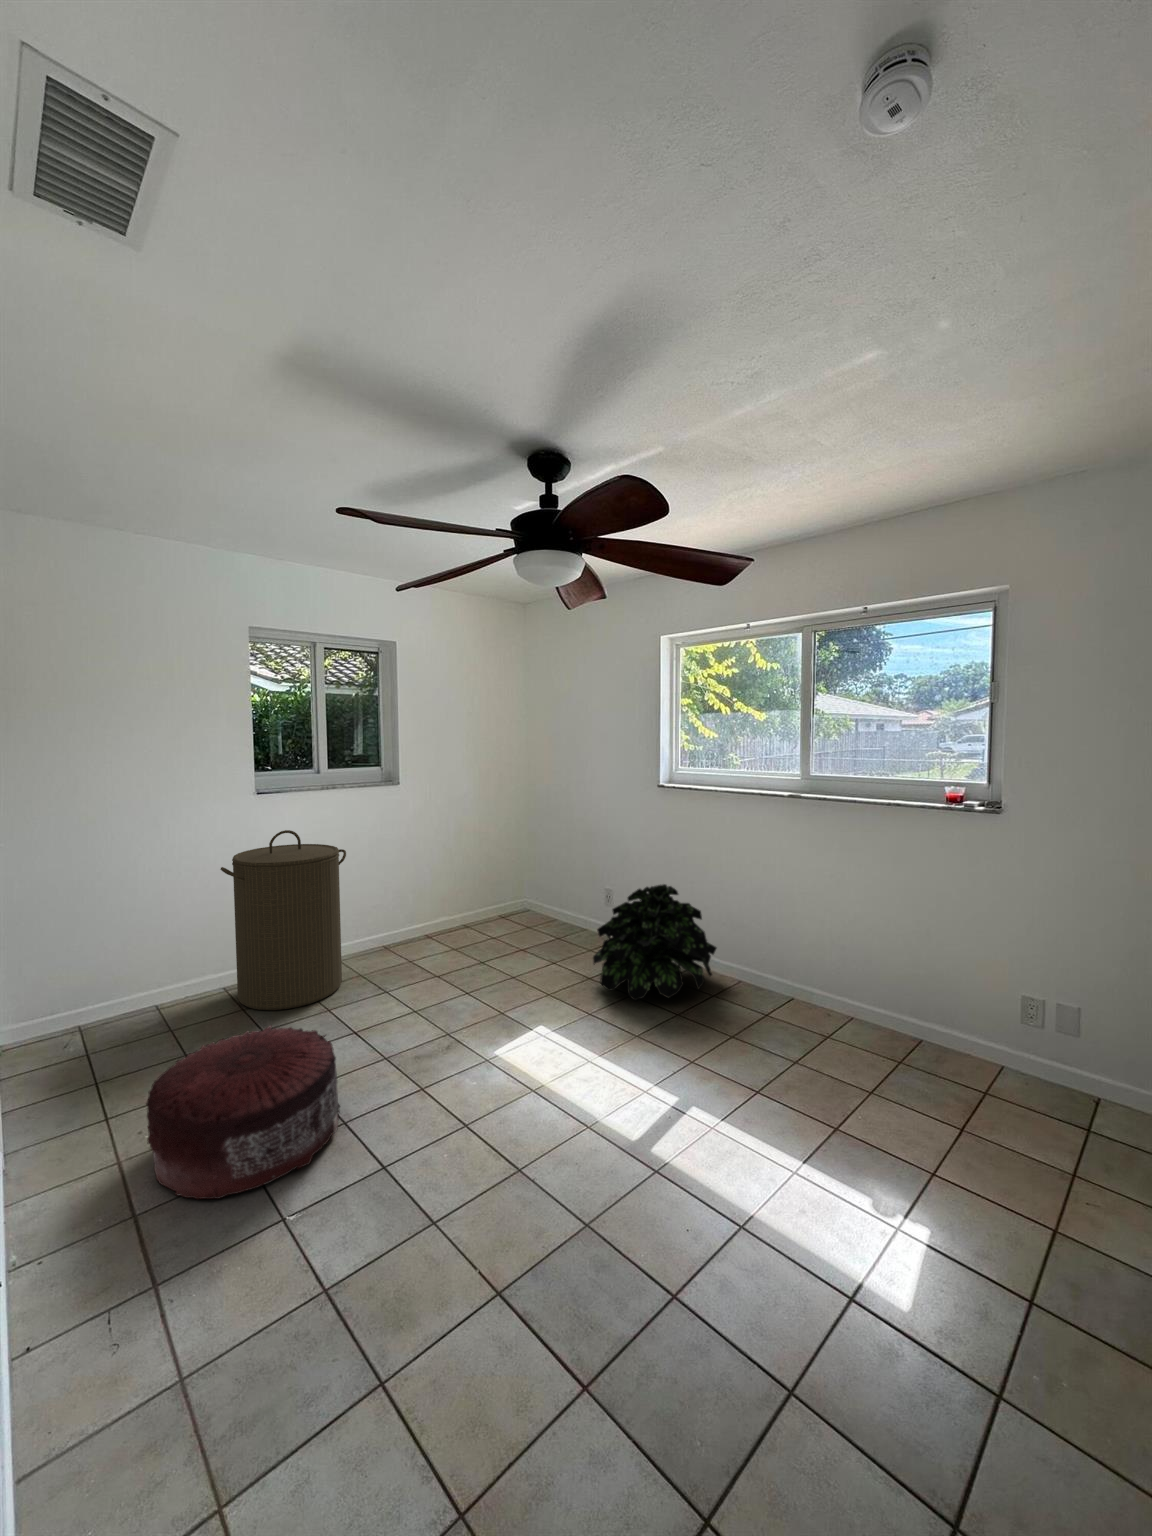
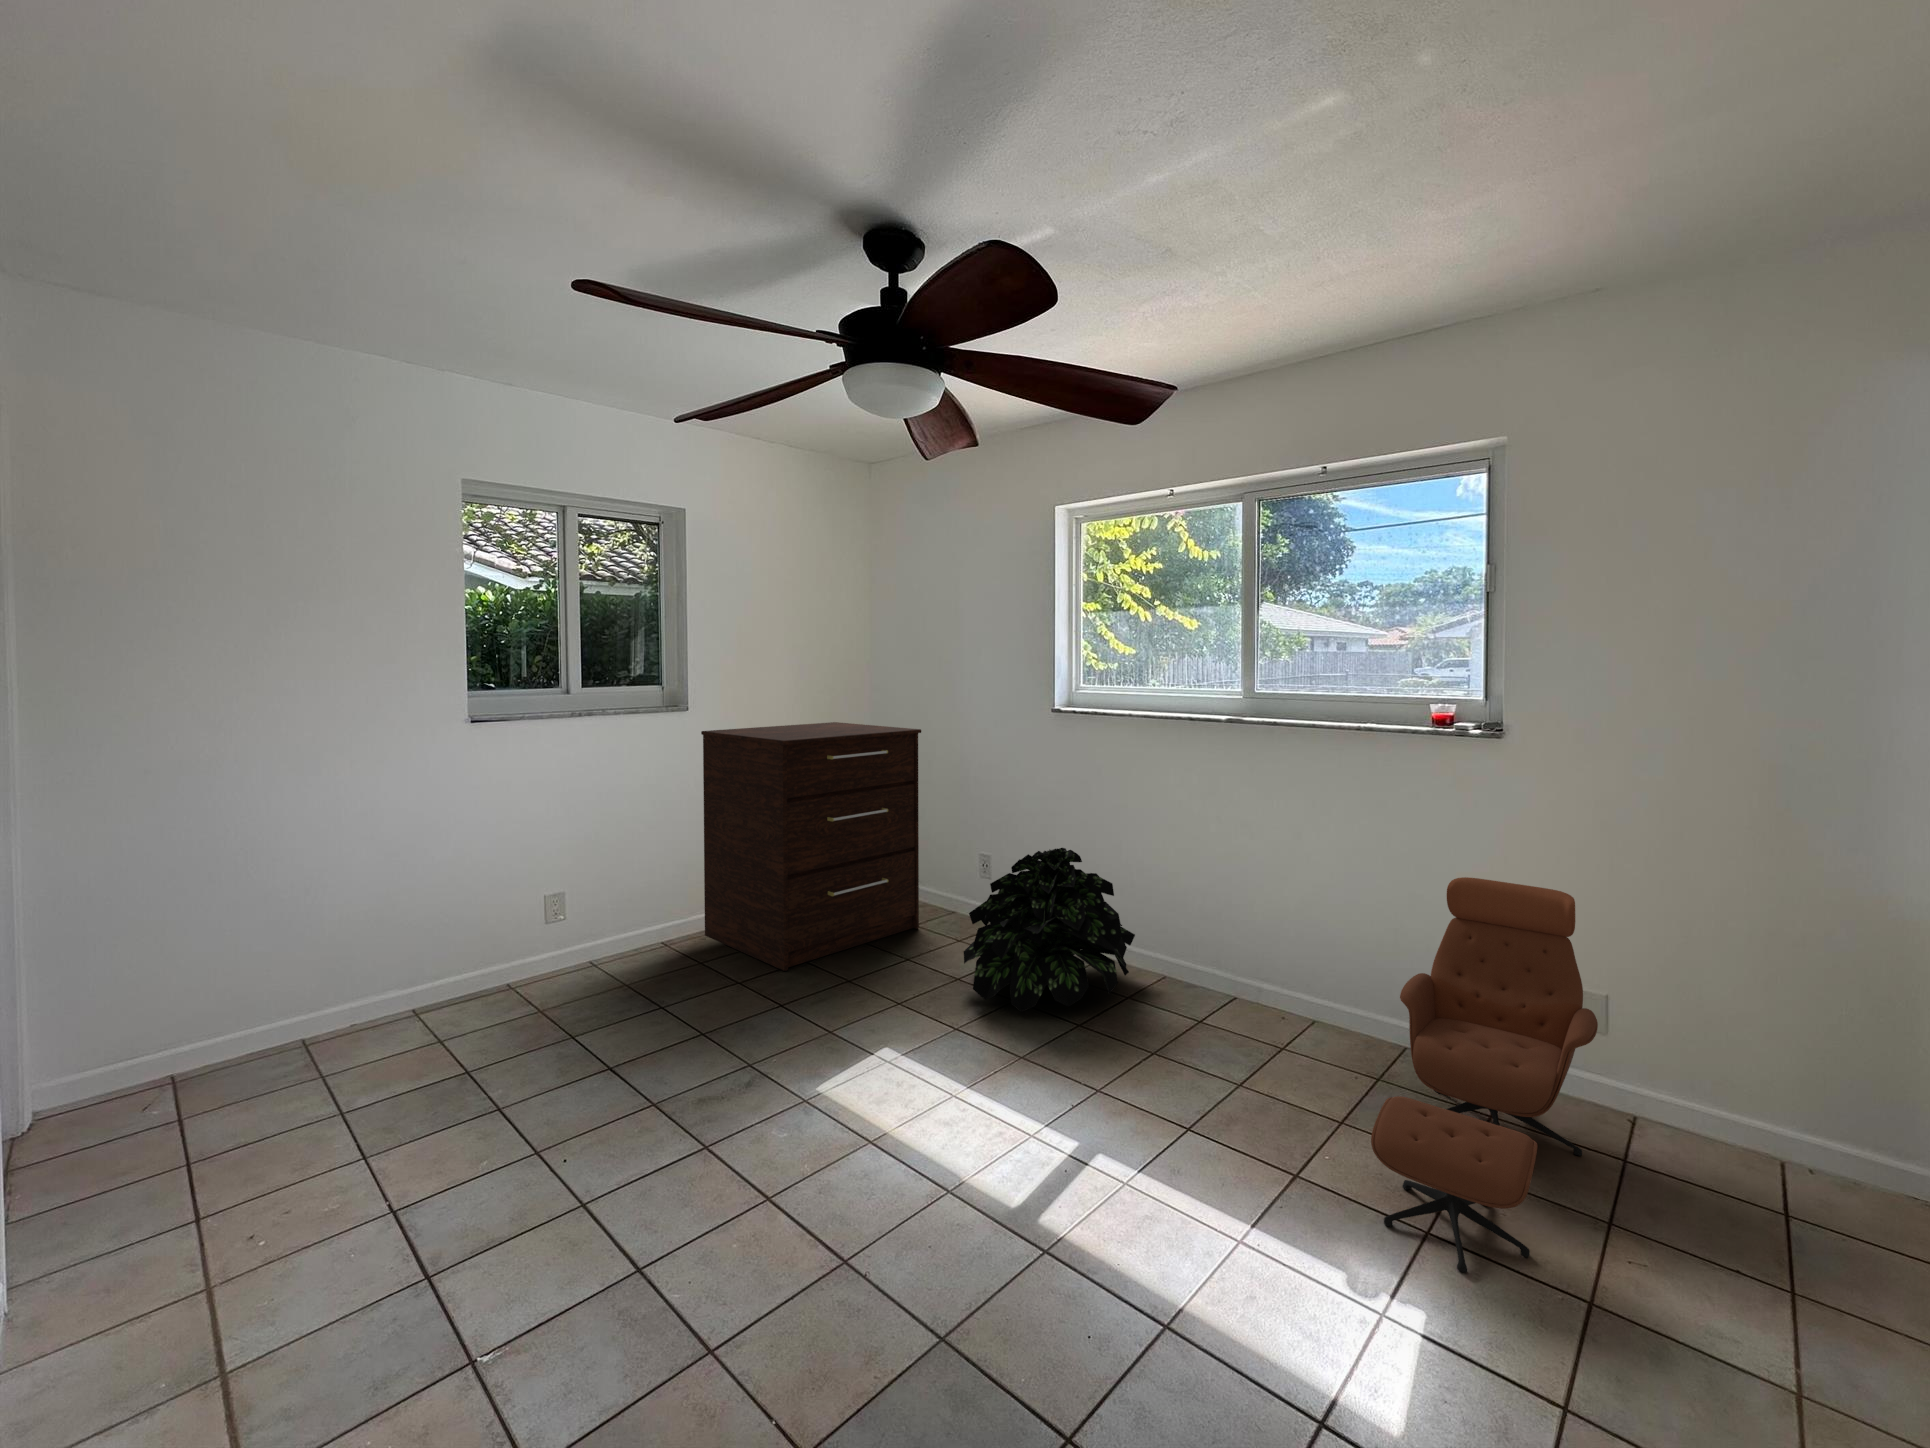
dresser: none [408,789,561,966] -> present [701,722,921,971]
laundry hamper: present [220,830,346,1010] -> none [408,777,606,1044]
lounge chair: none [892,915,1069,1203] -> present [1371,877,1598,1272]
pouf: present [146,1026,340,1199] -> none [253,1062,577,1339]

